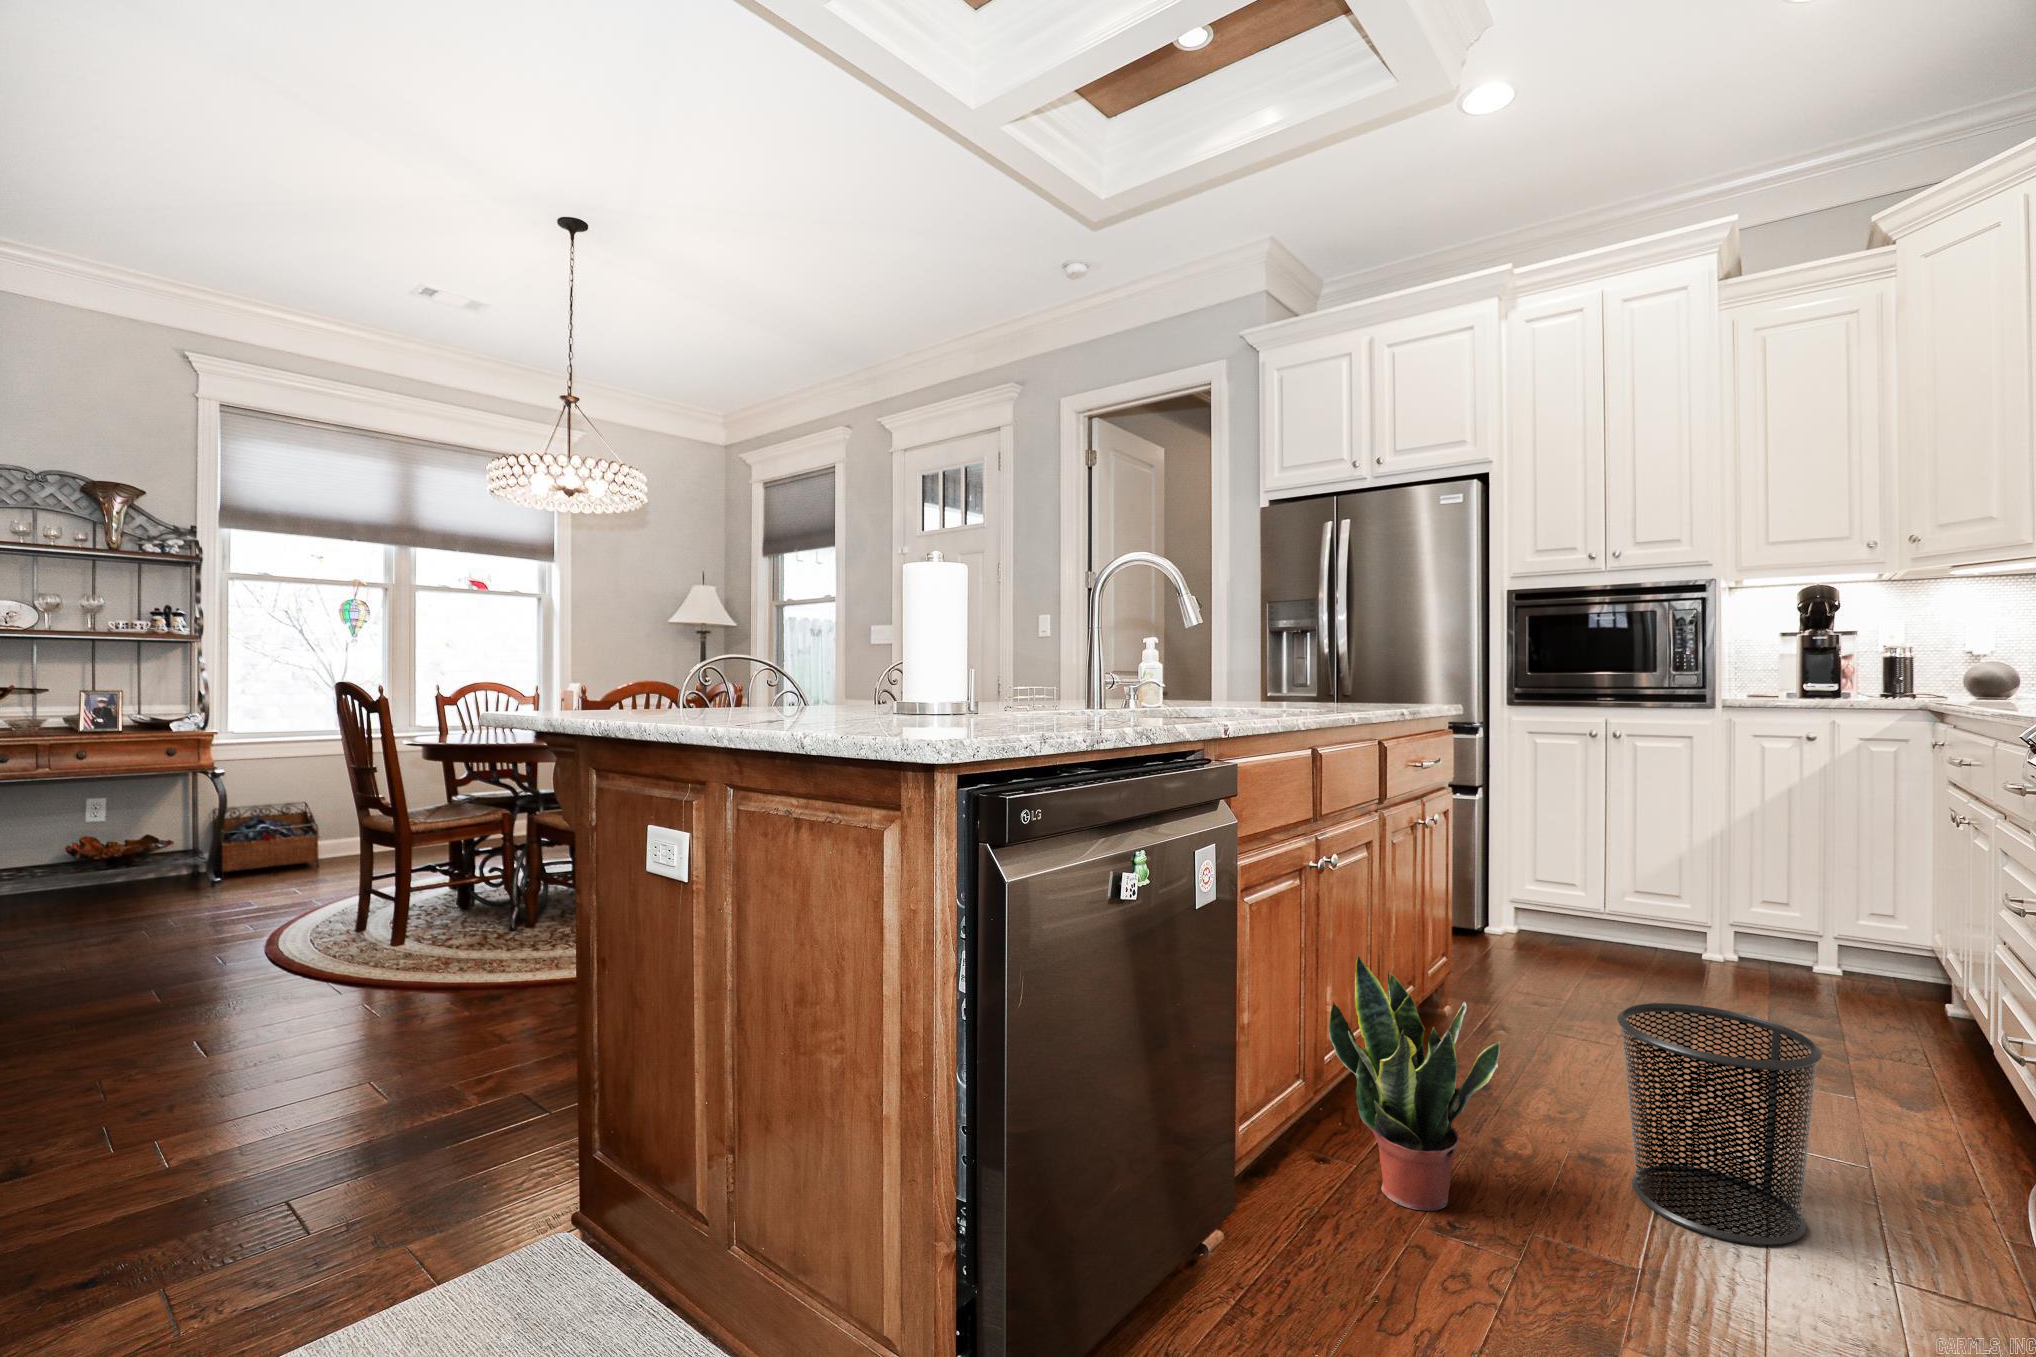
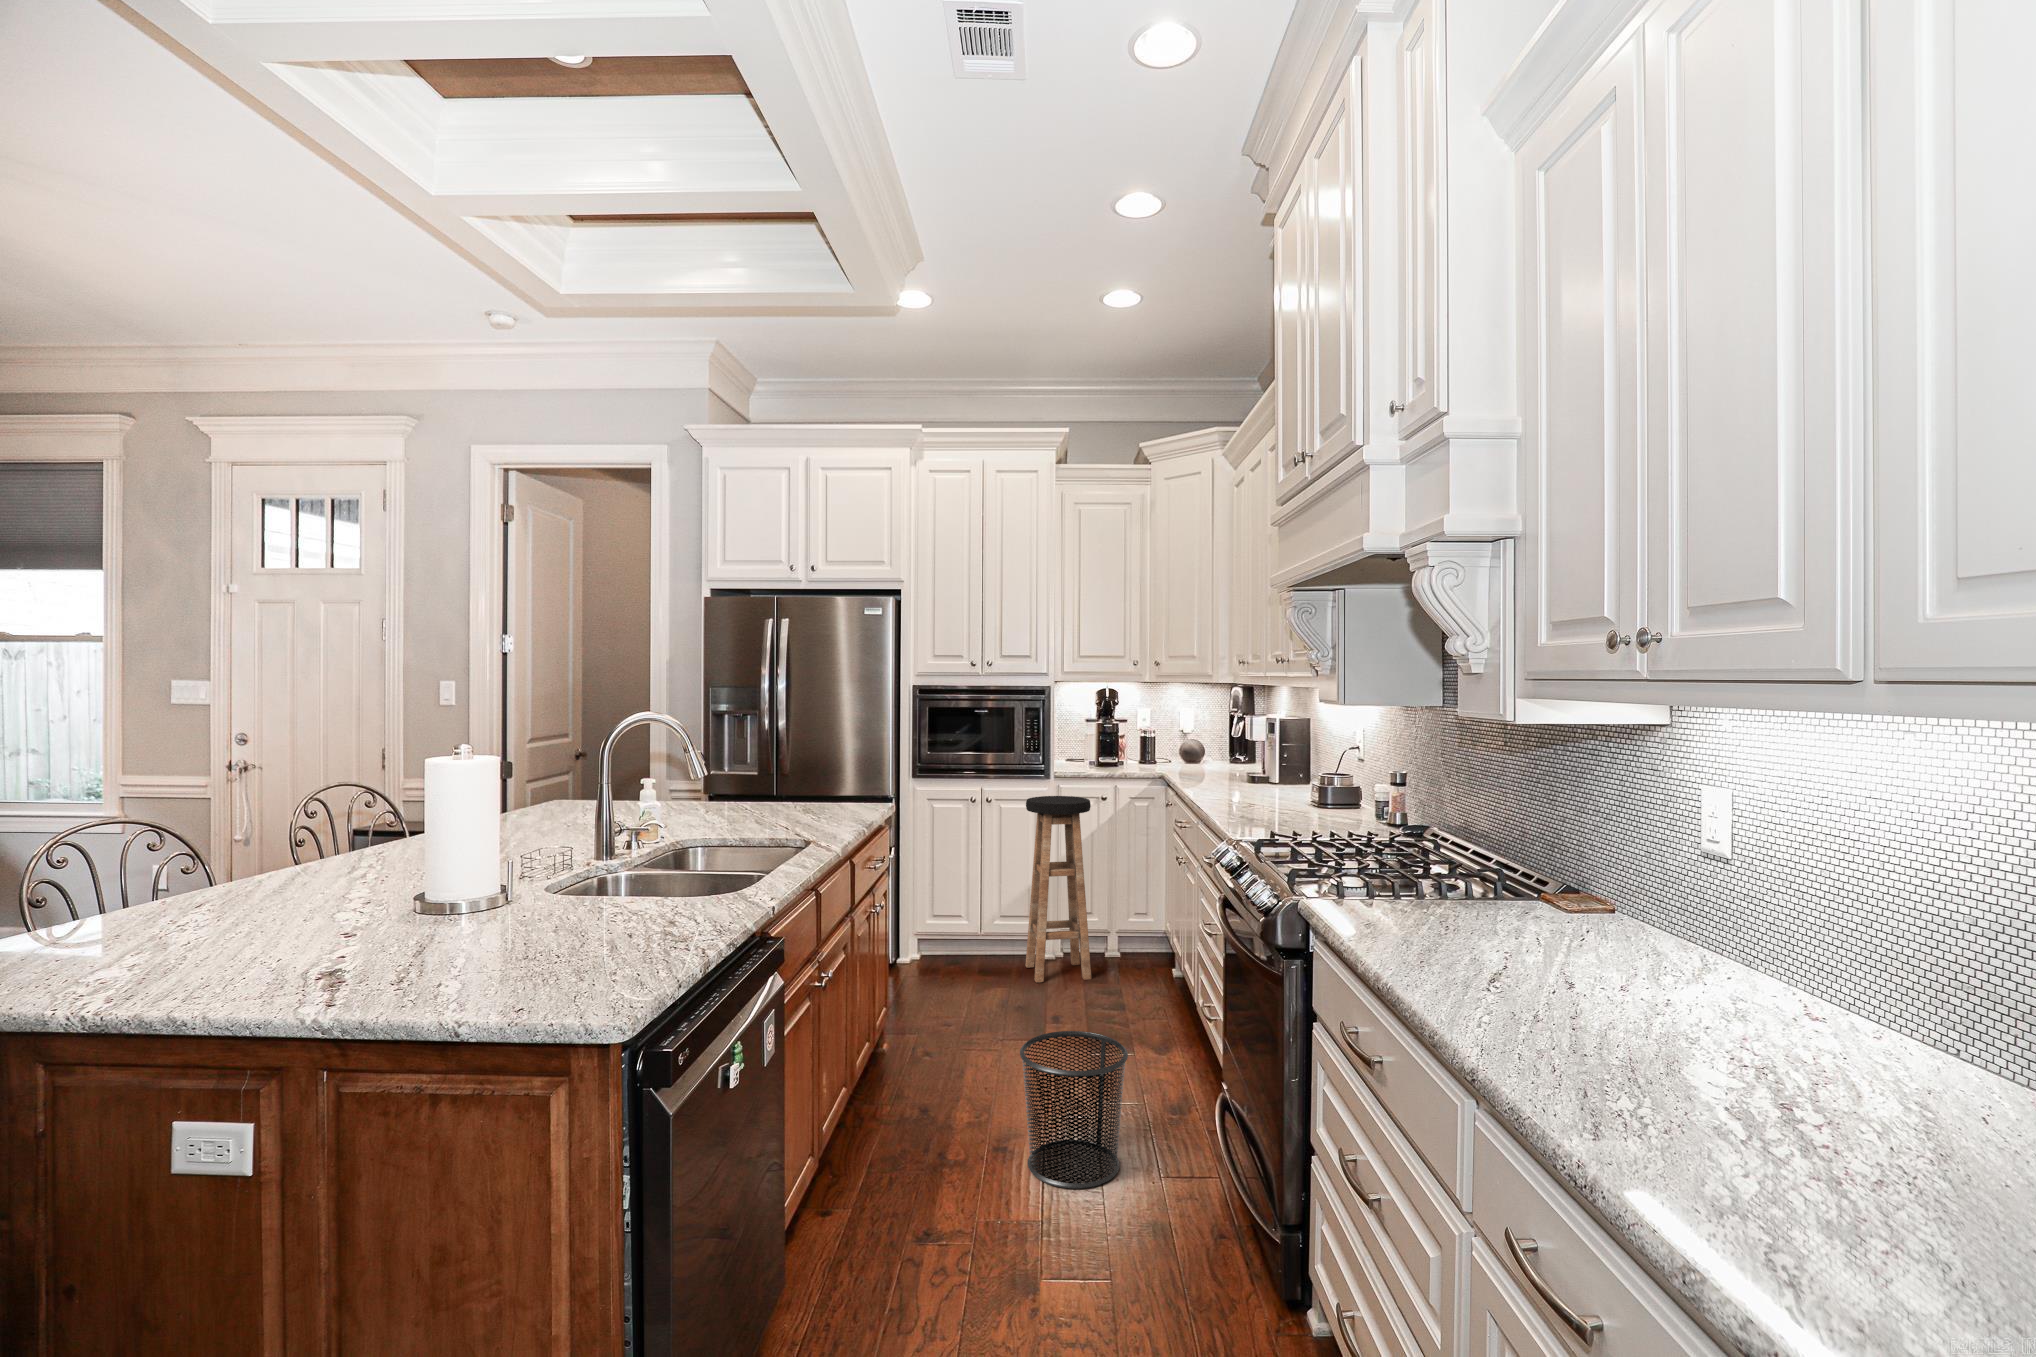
bar stool: none [1673,732,1788,992] -> present [1026,796,1091,982]
potted plant: present [1329,955,1500,1211] -> none [835,1054,954,1237]

